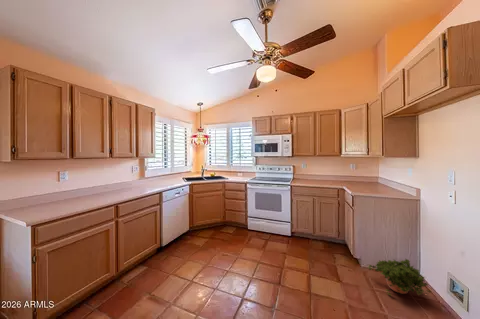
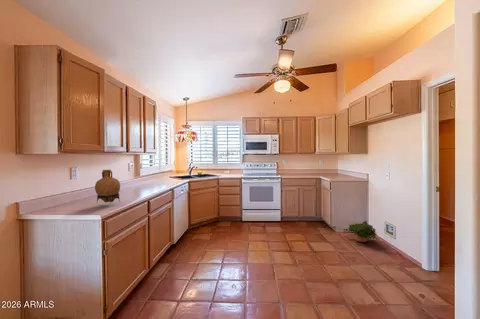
vase: none [26,170,60,207] -> present [95,170,120,203]

